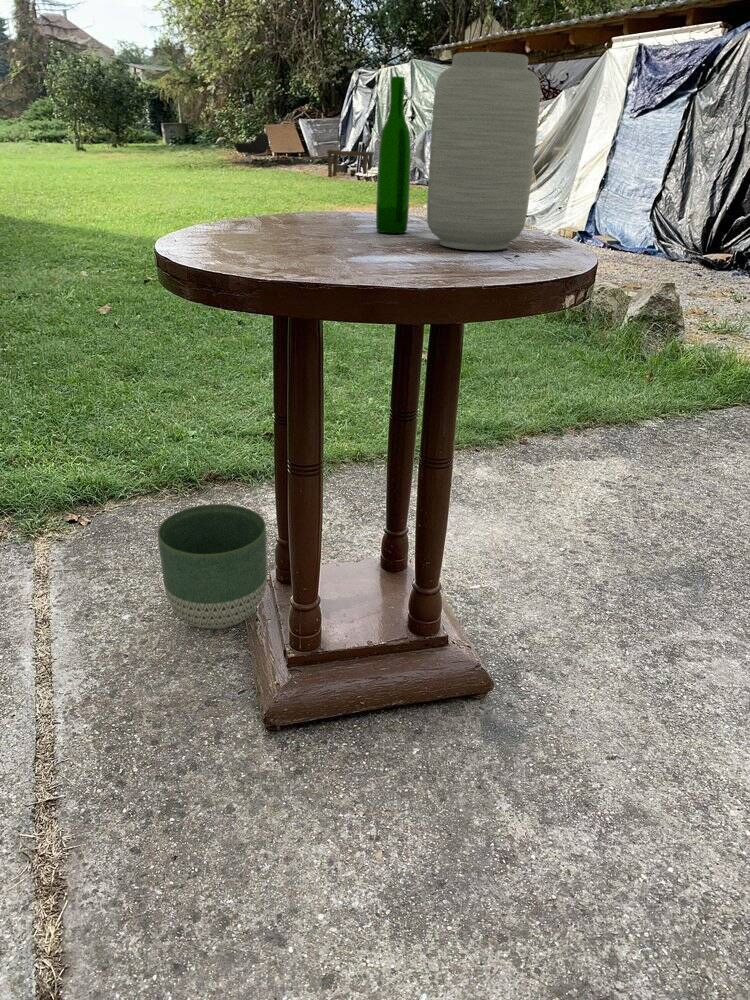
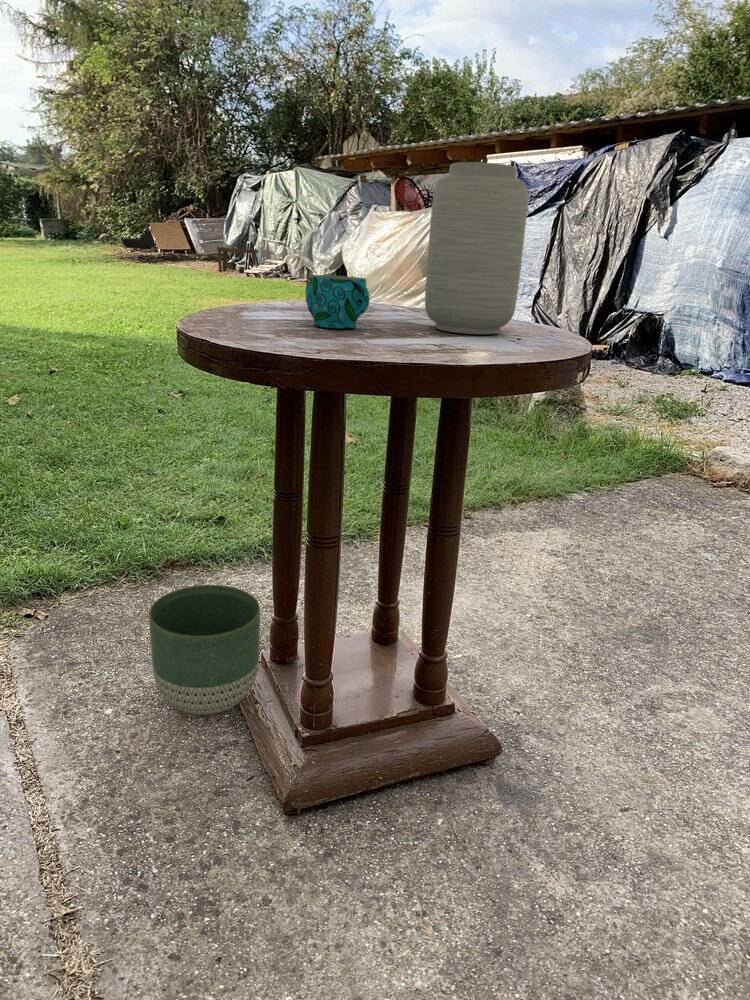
wine bottle: present [376,76,411,233] -> none [369,181,402,319]
cup: none [294,186,359,244] -> present [306,275,370,328]

